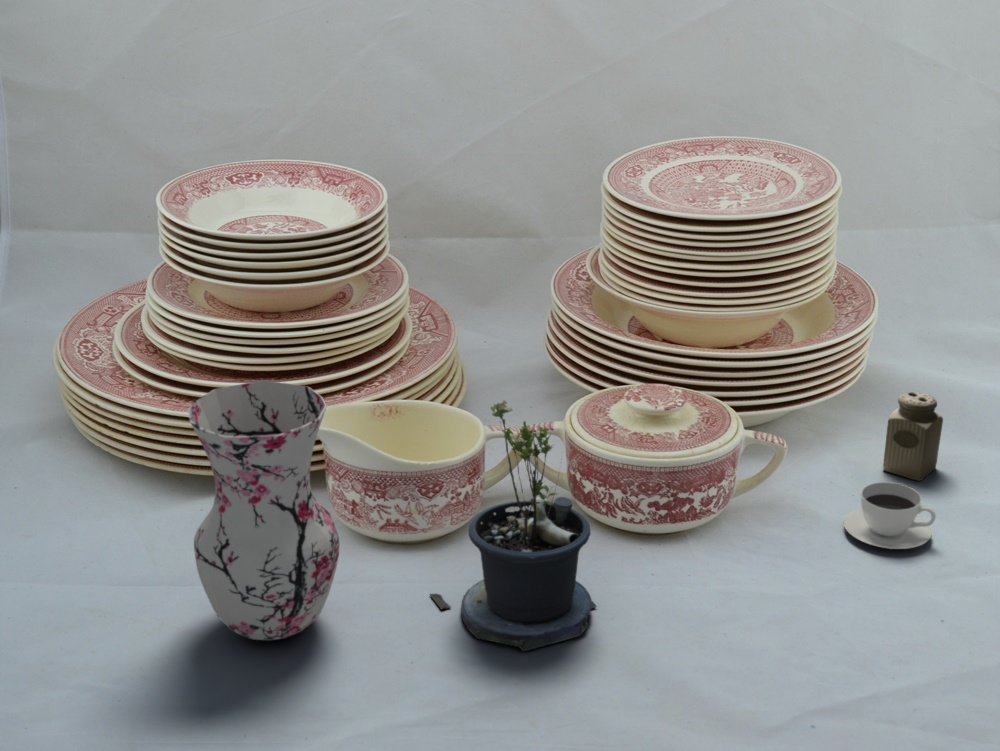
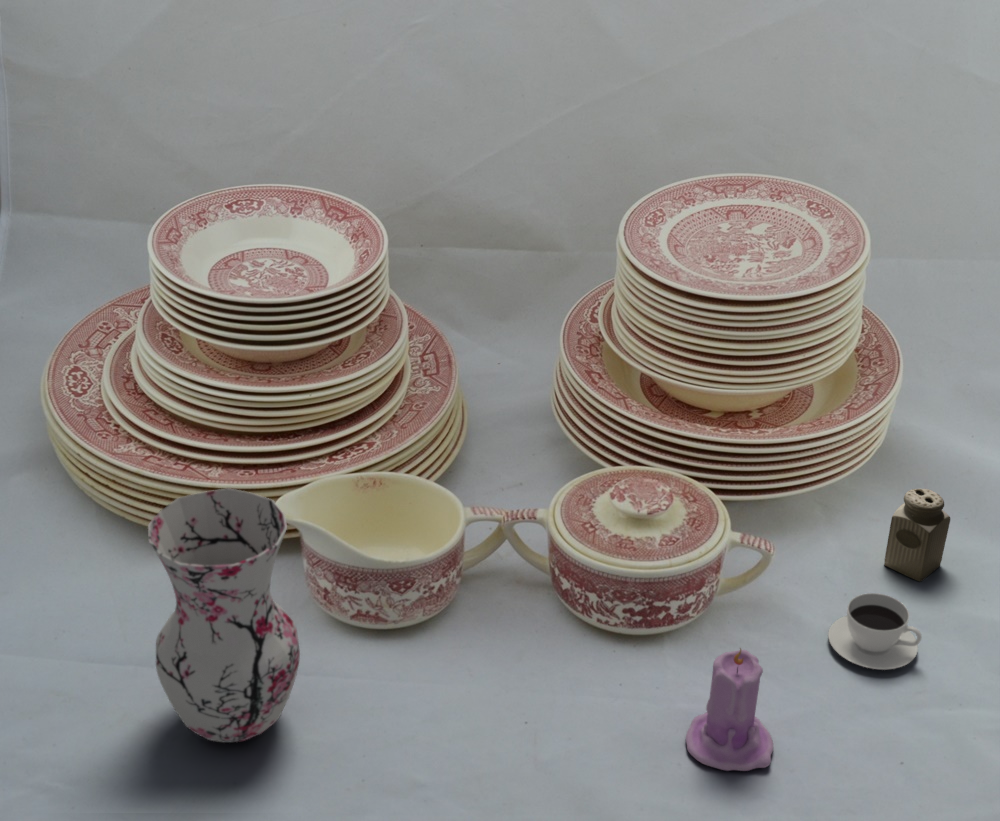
potted plant: present [430,400,597,651] -> none [394,530,560,770]
candle: none [724,511,811,638] -> present [686,648,773,771]

